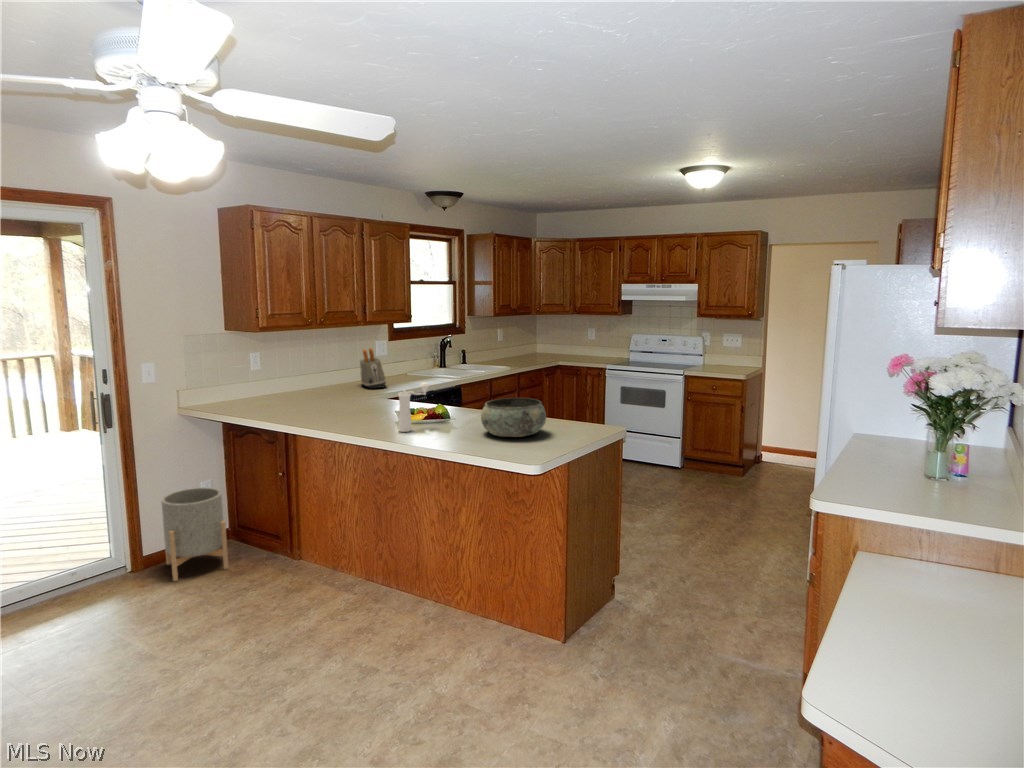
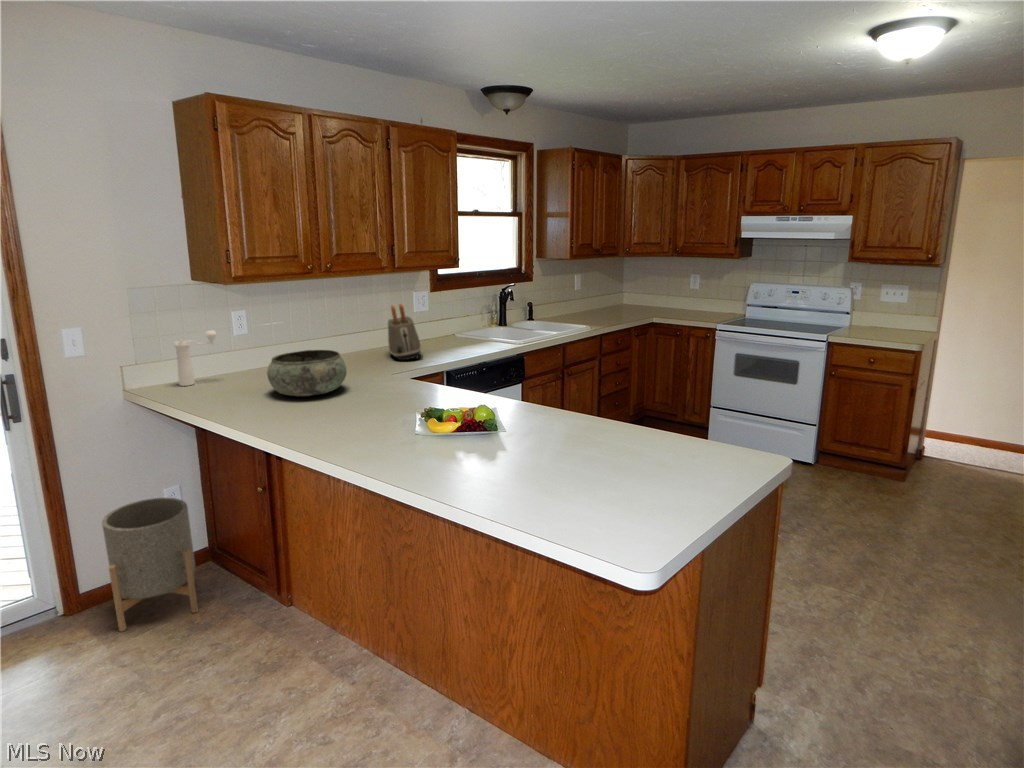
pepper mill: present [398,383,429,432] -> present [174,330,216,386]
bowl: present [481,398,546,437] -> present [267,350,347,396]

